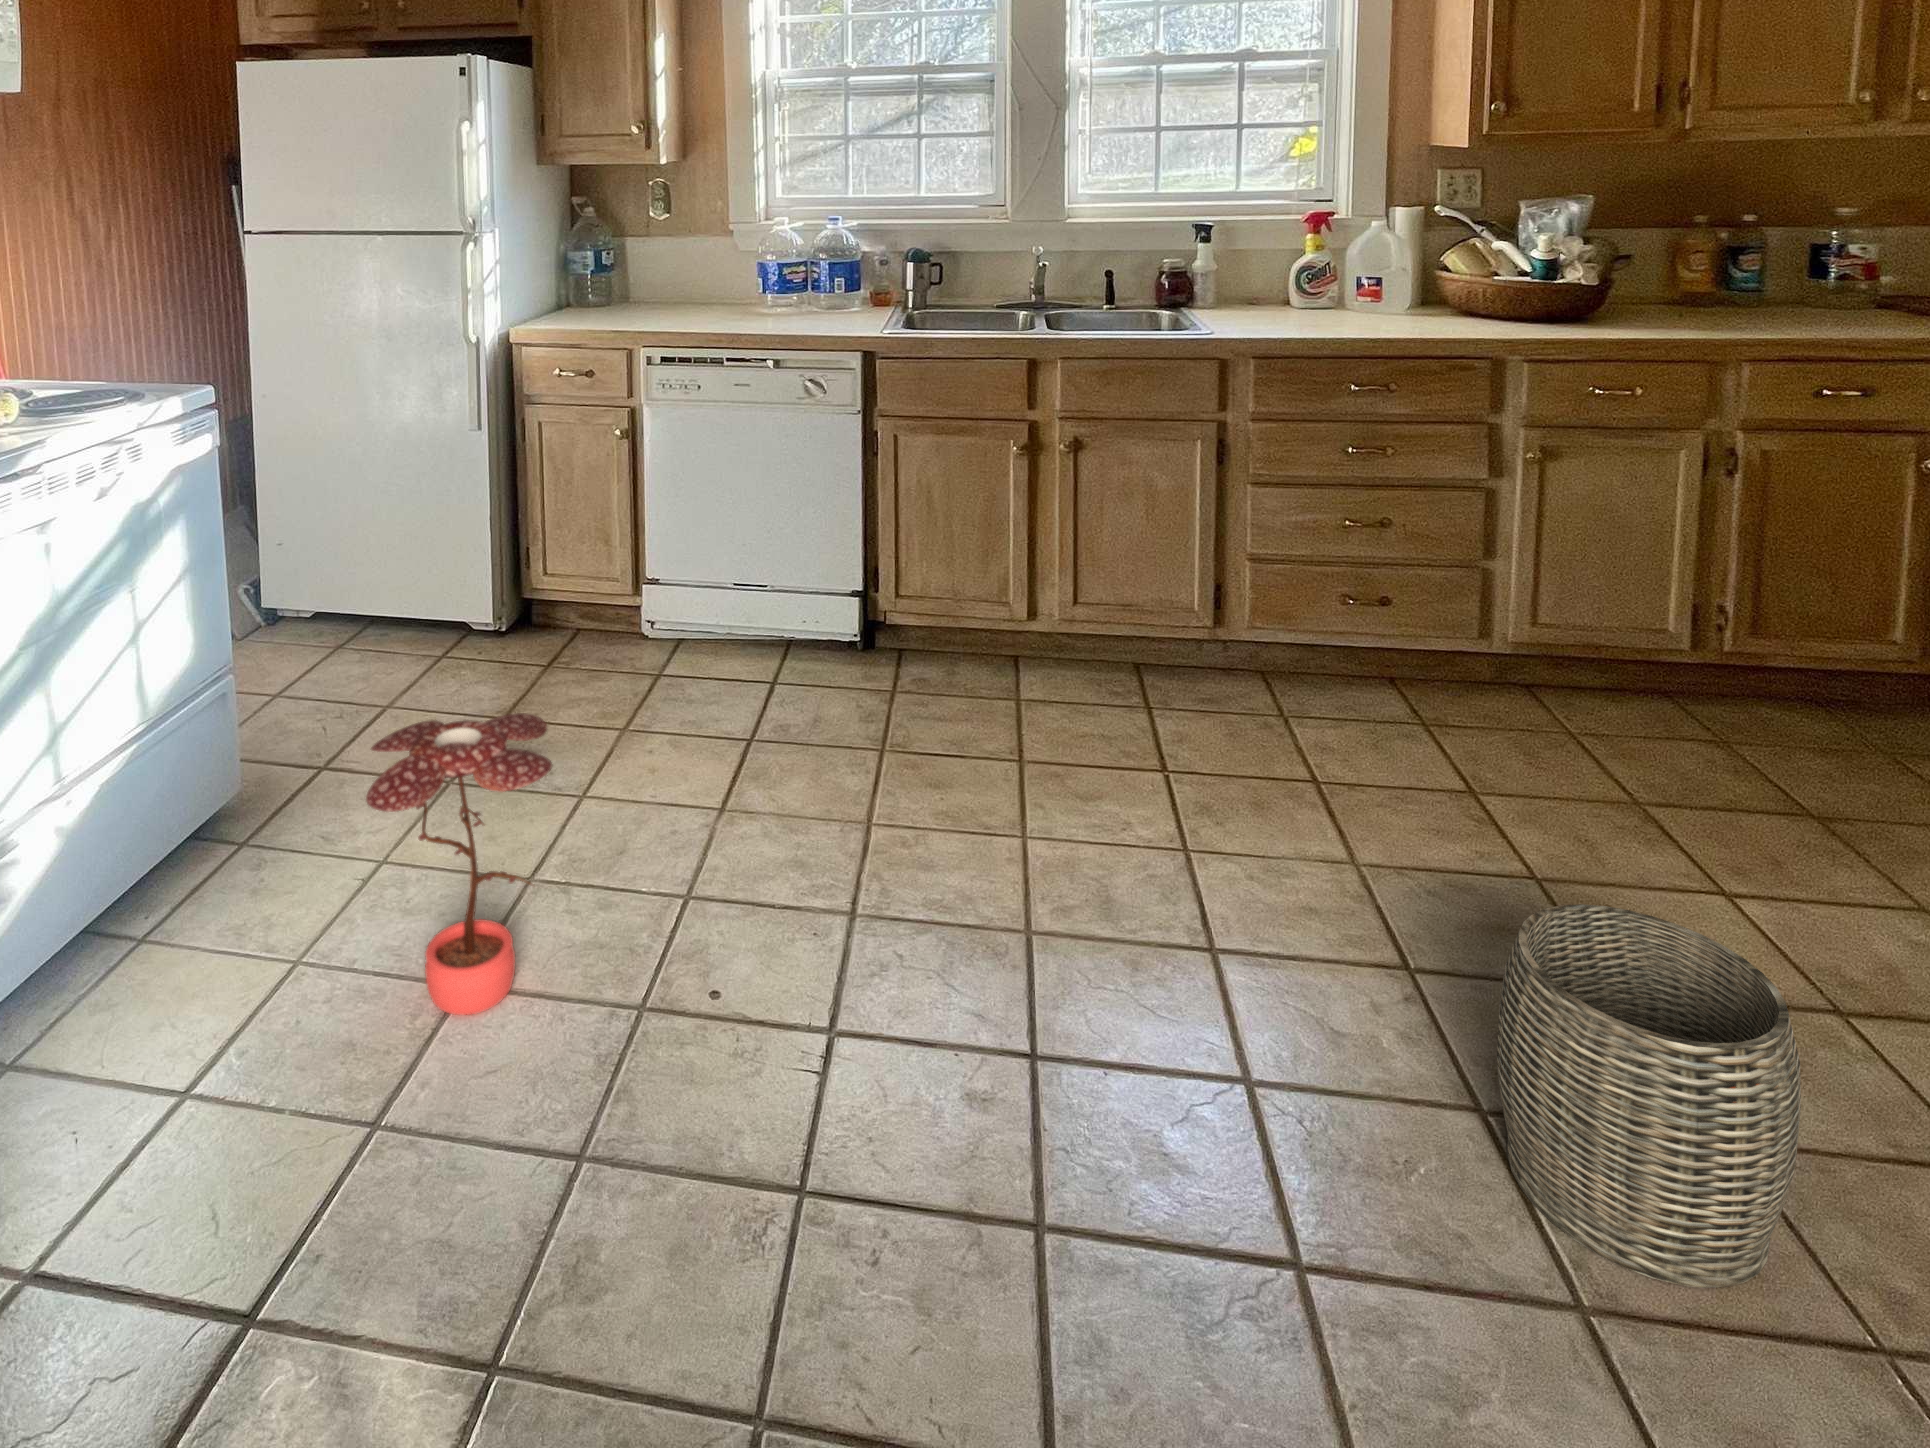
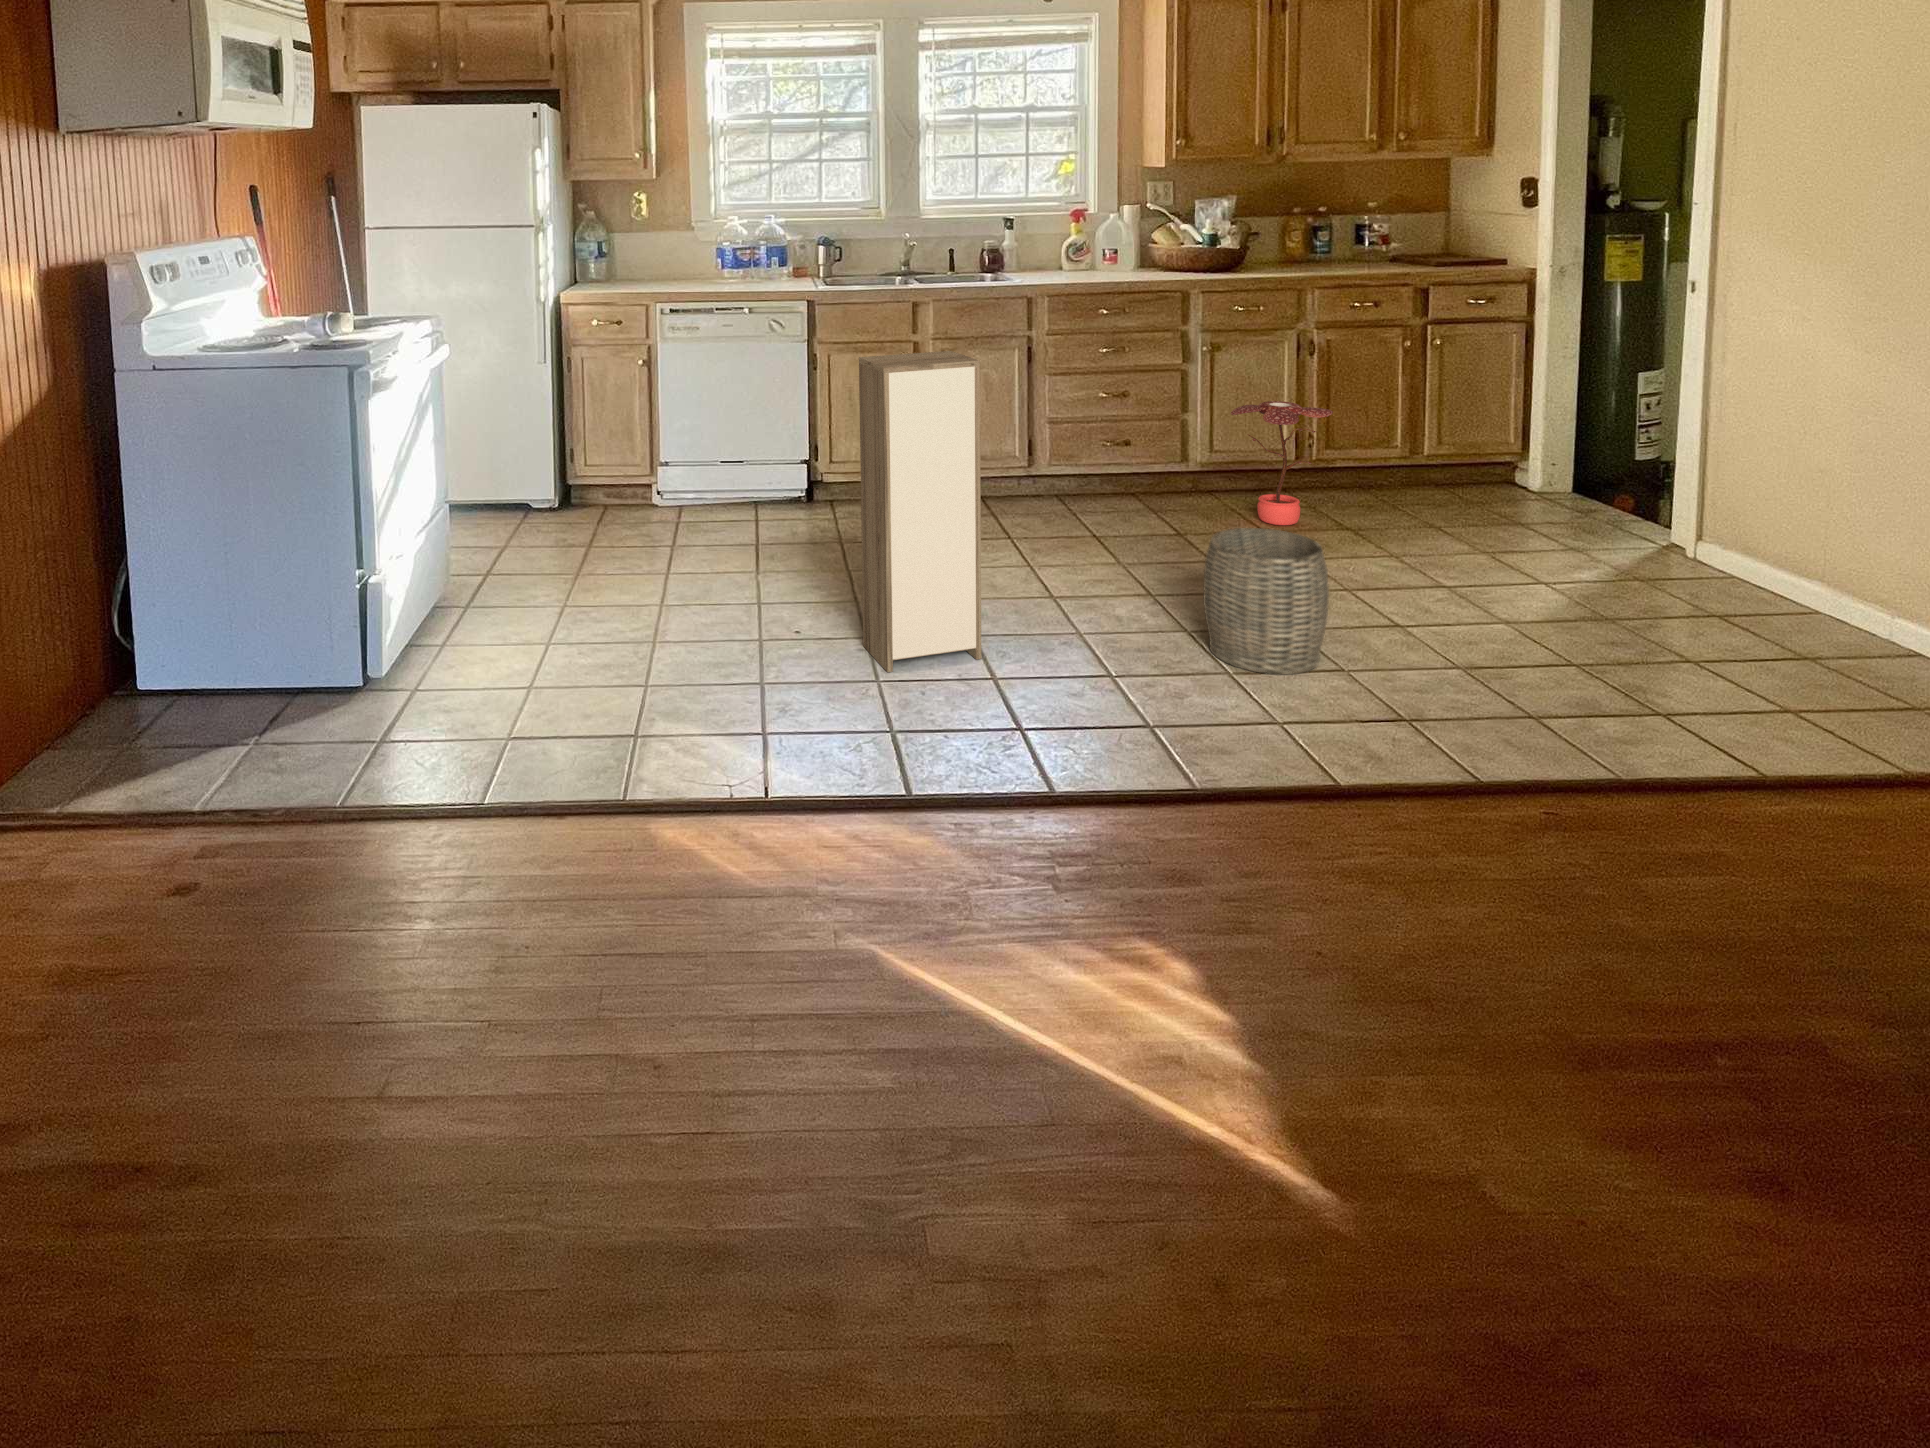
storage cabinet: none [804,507,1023,1123] -> present [859,351,981,672]
potted plant: present [366,713,552,1015] -> present [1231,401,1333,525]

